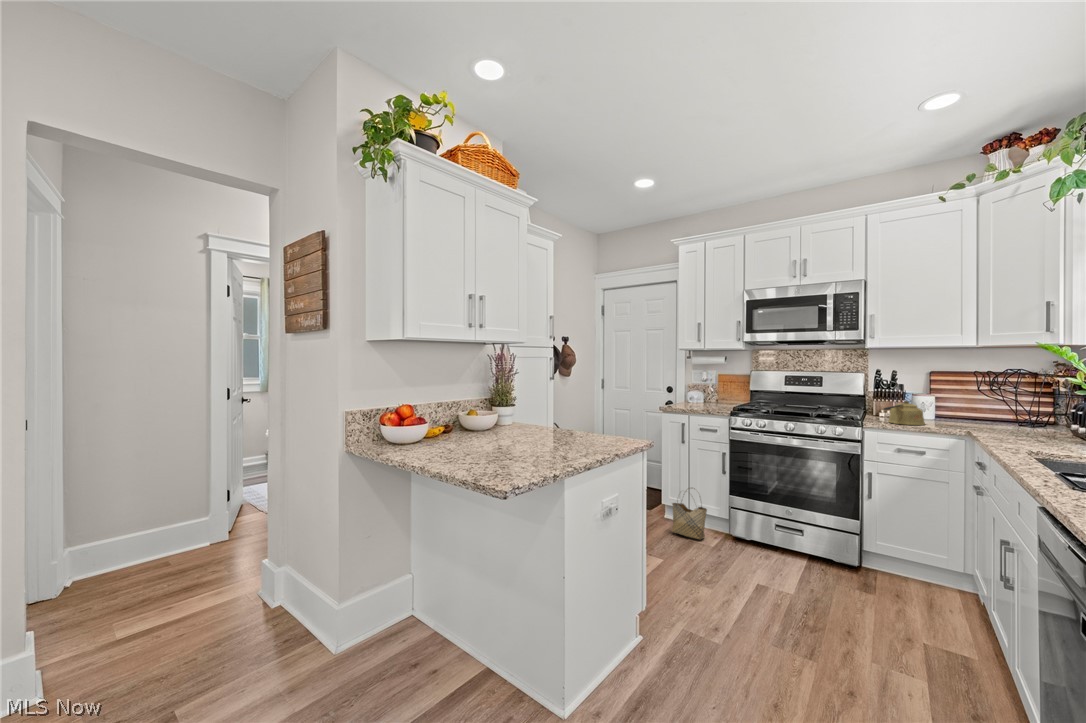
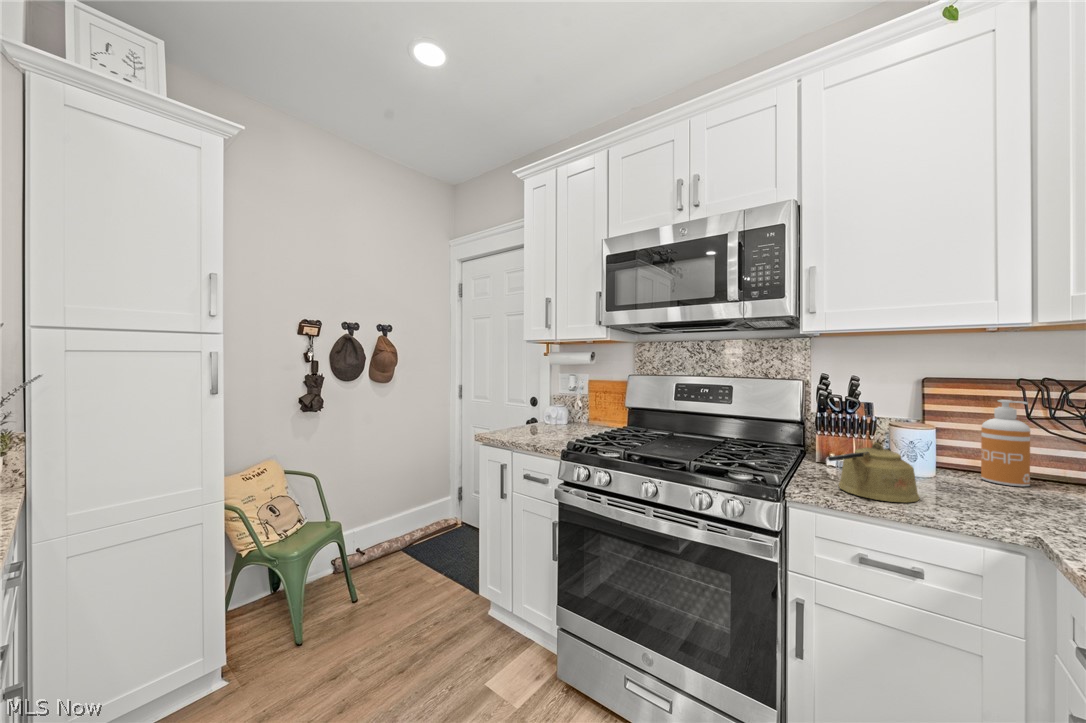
soap dispenser: none [956,381,977,421] -> present [981,400,1030,487]
woven basket: present [672,503,707,539] -> none [465,577,518,681]

